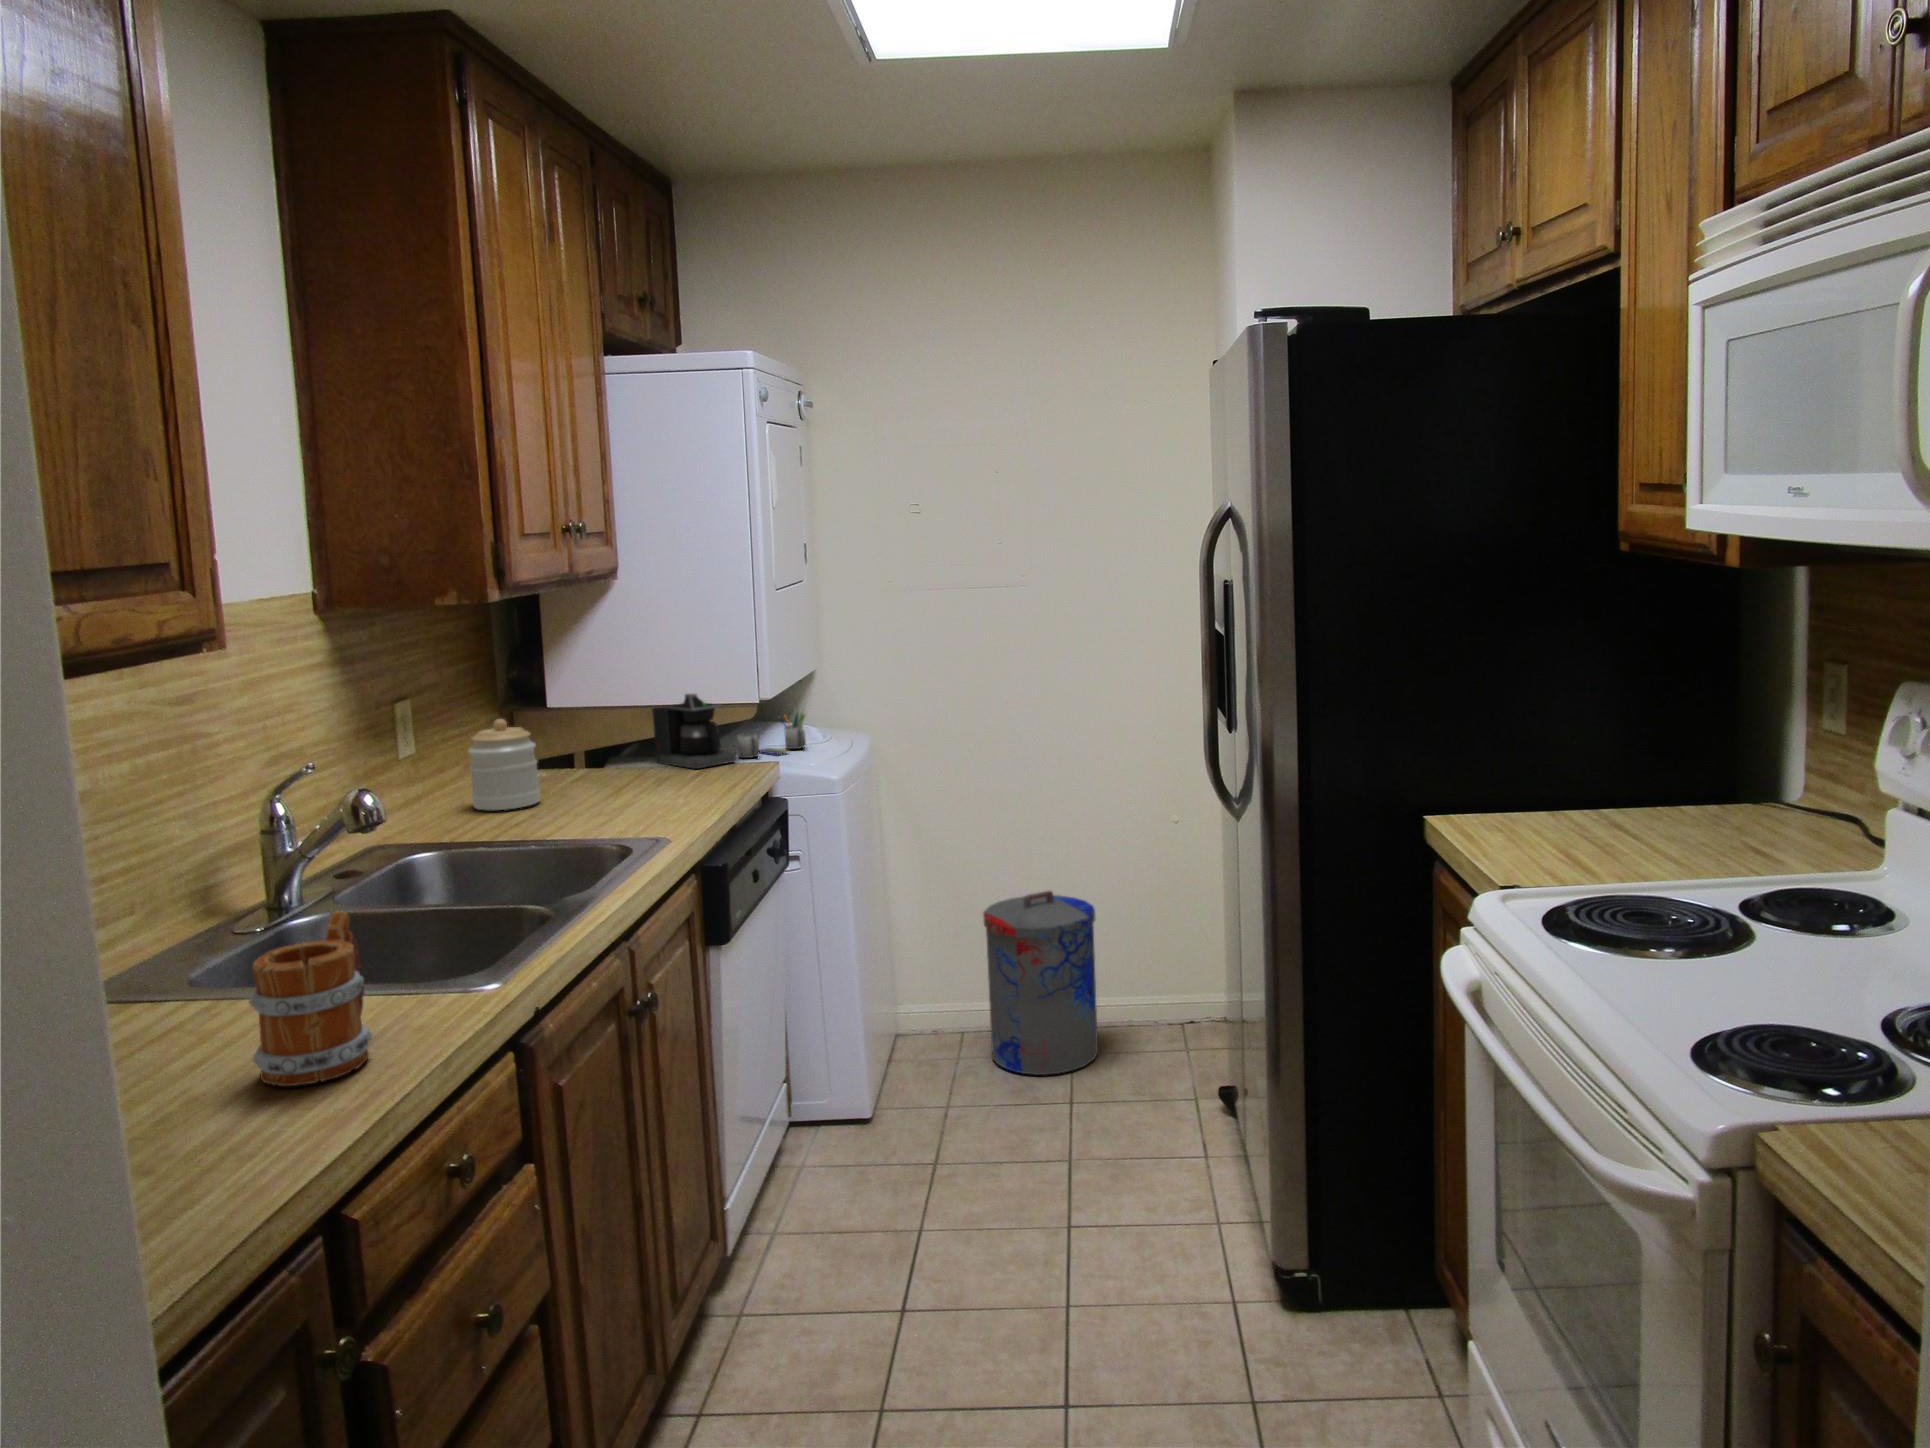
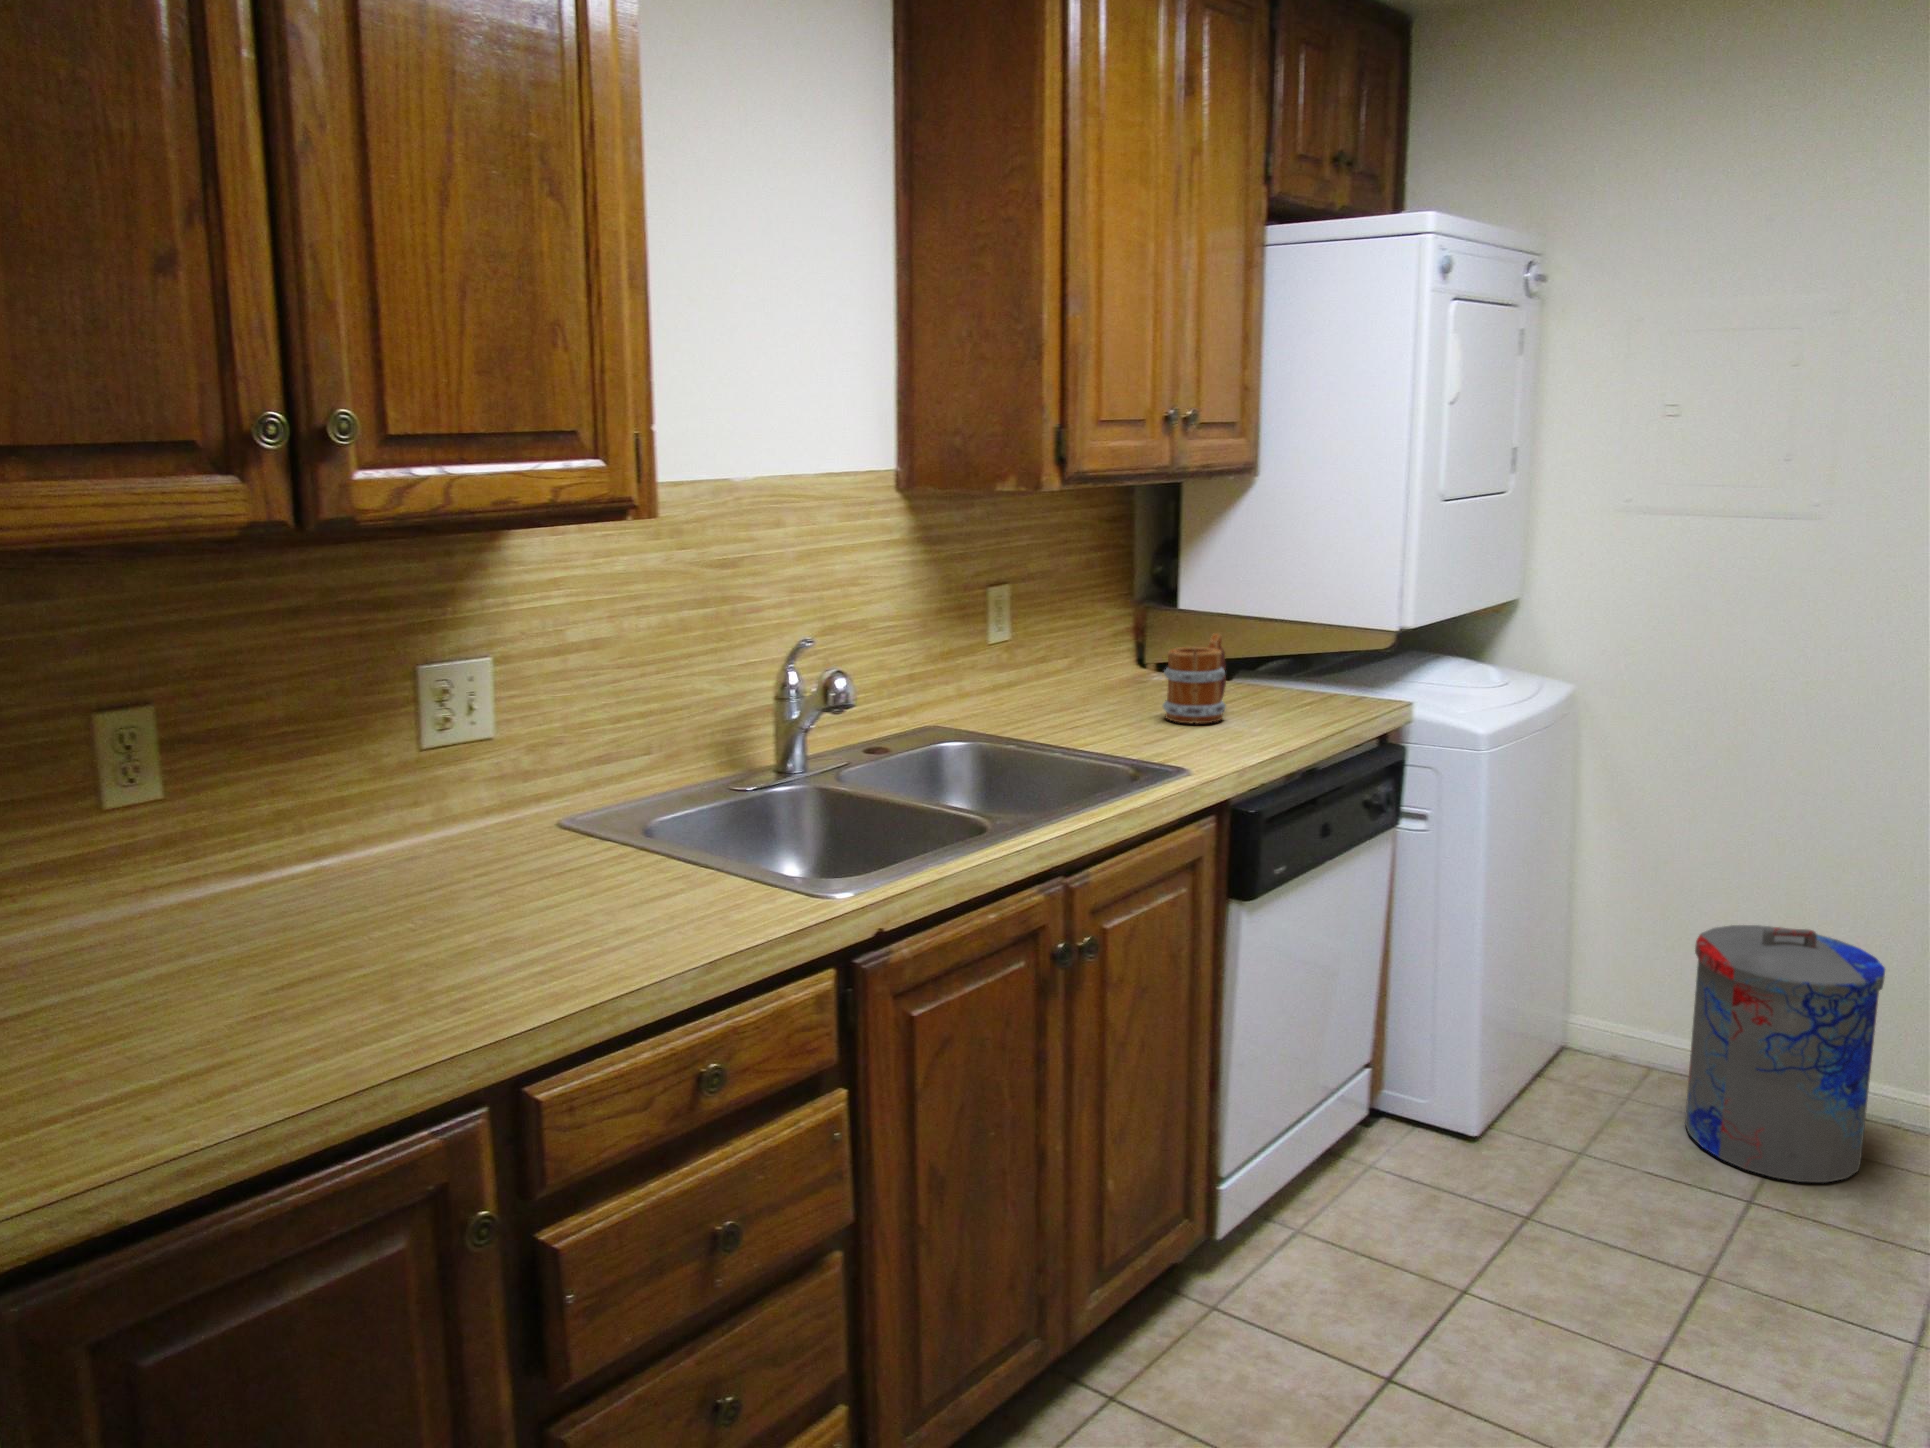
coffee maker: present [652,694,806,769] -> none [1277,598,1468,693]
jar: present [468,719,540,810] -> none [1049,614,1115,707]
mug: present [249,911,372,1086] -> present [1163,633,1226,723]

